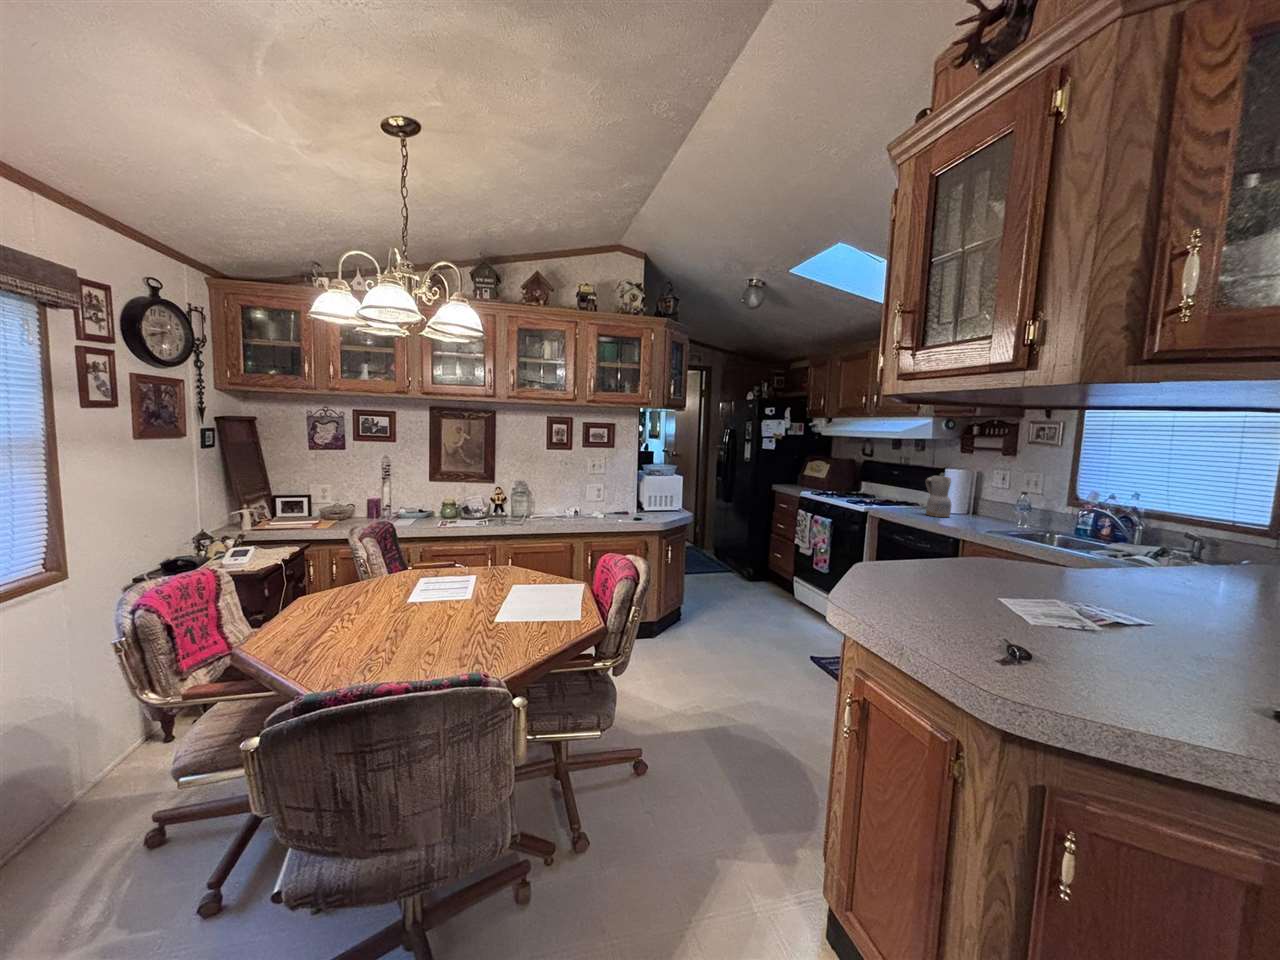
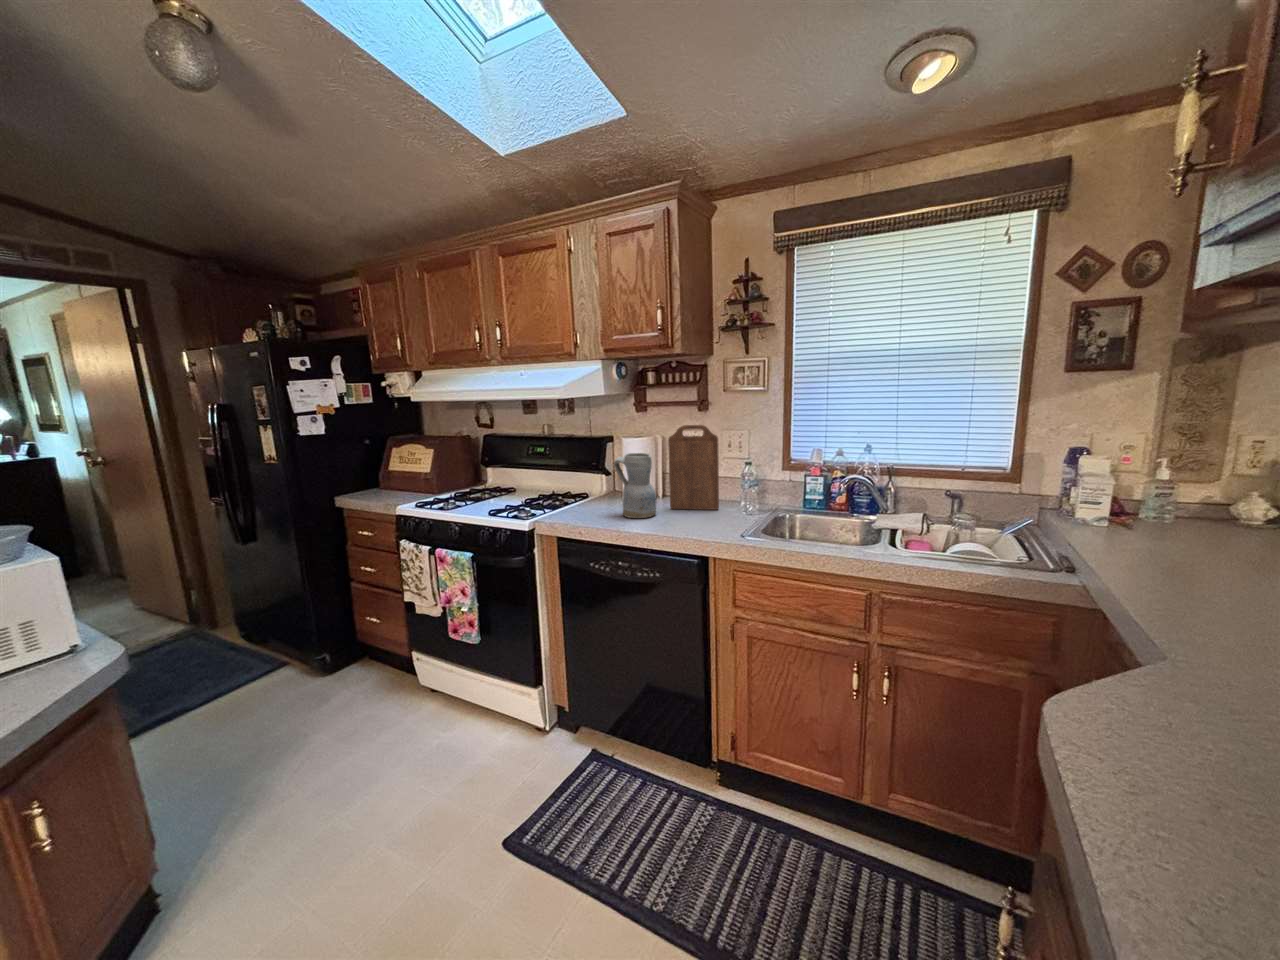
cutting board: none [965,463,1007,523] -> present [668,425,719,510]

